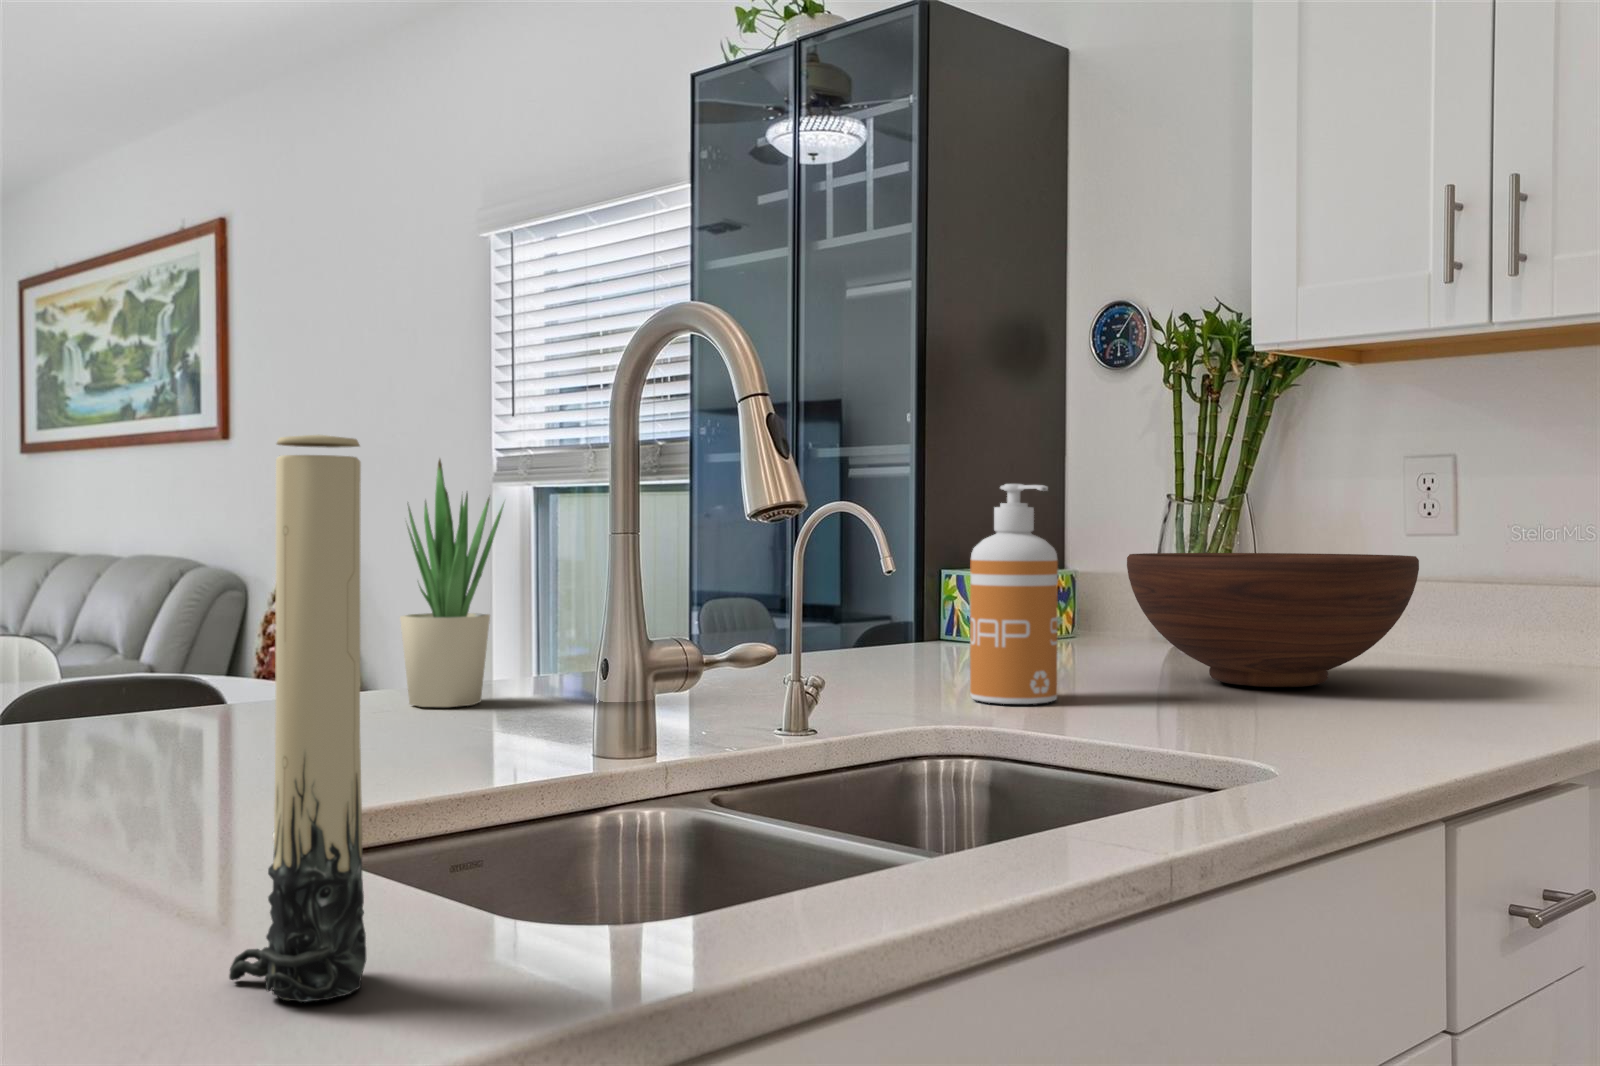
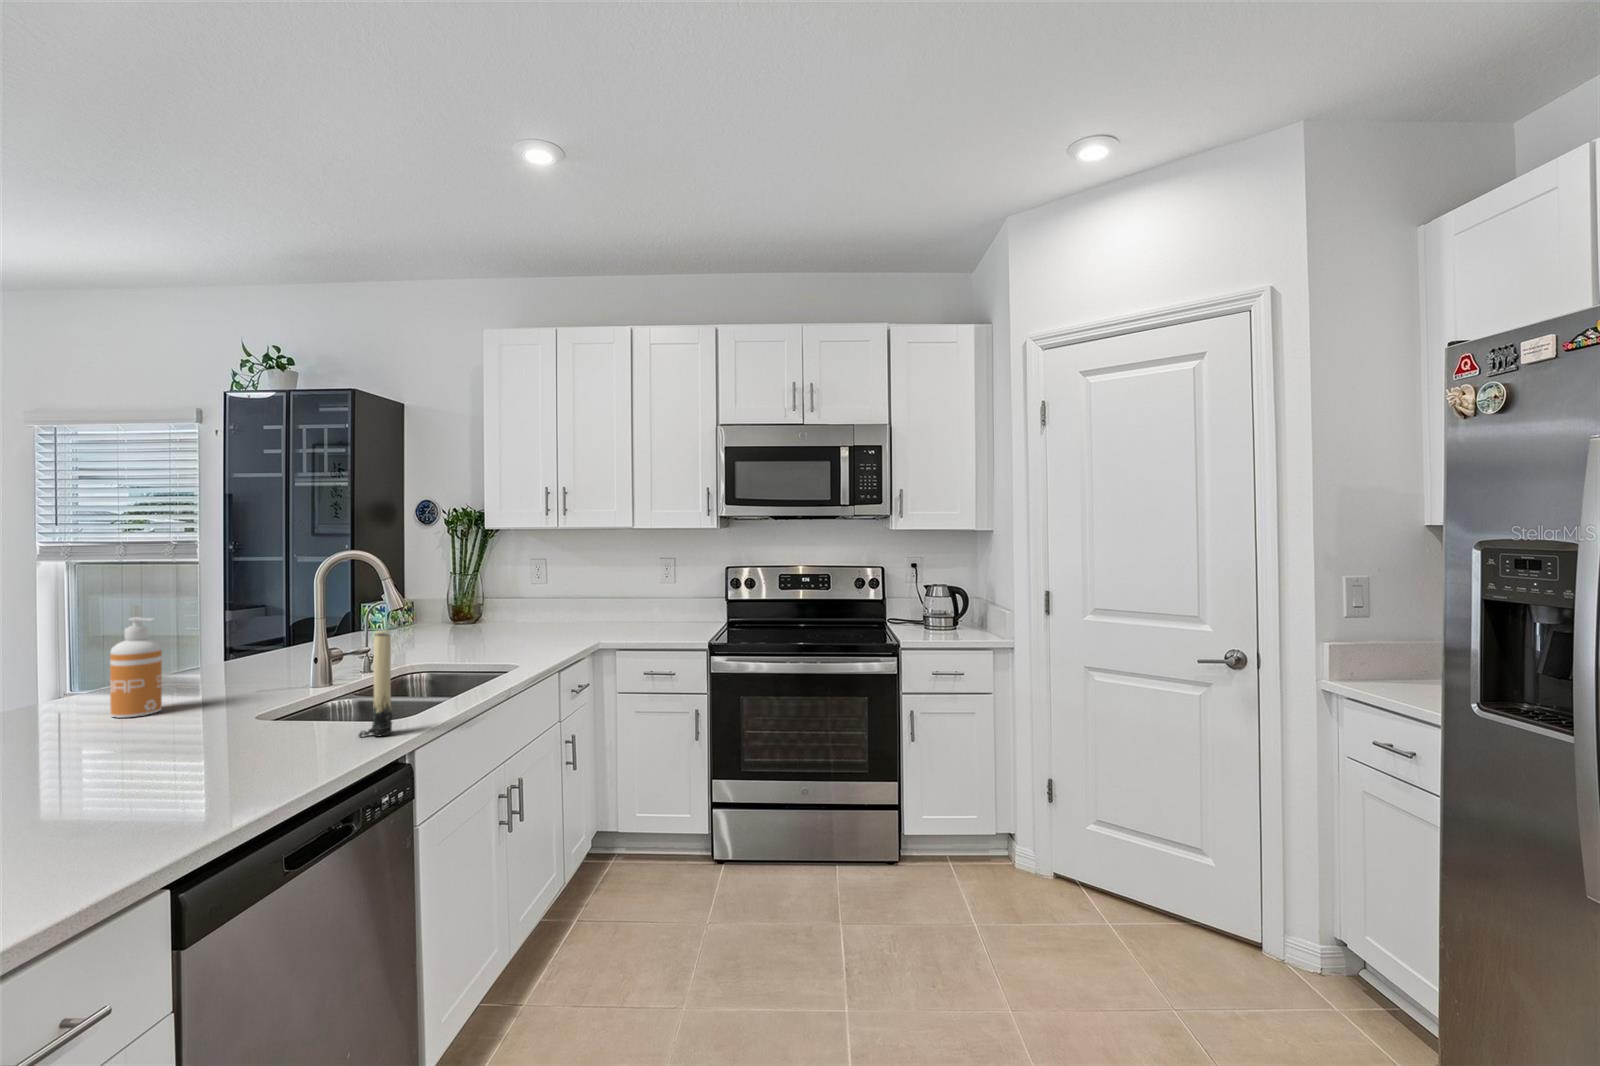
potted plant: present [400,459,504,707] -> none [189,592,234,684]
soap dispenser: present [970,484,1058,704] -> present [110,617,162,718]
fruit bowl: present [1127,553,1419,687] -> none [454,597,542,640]

